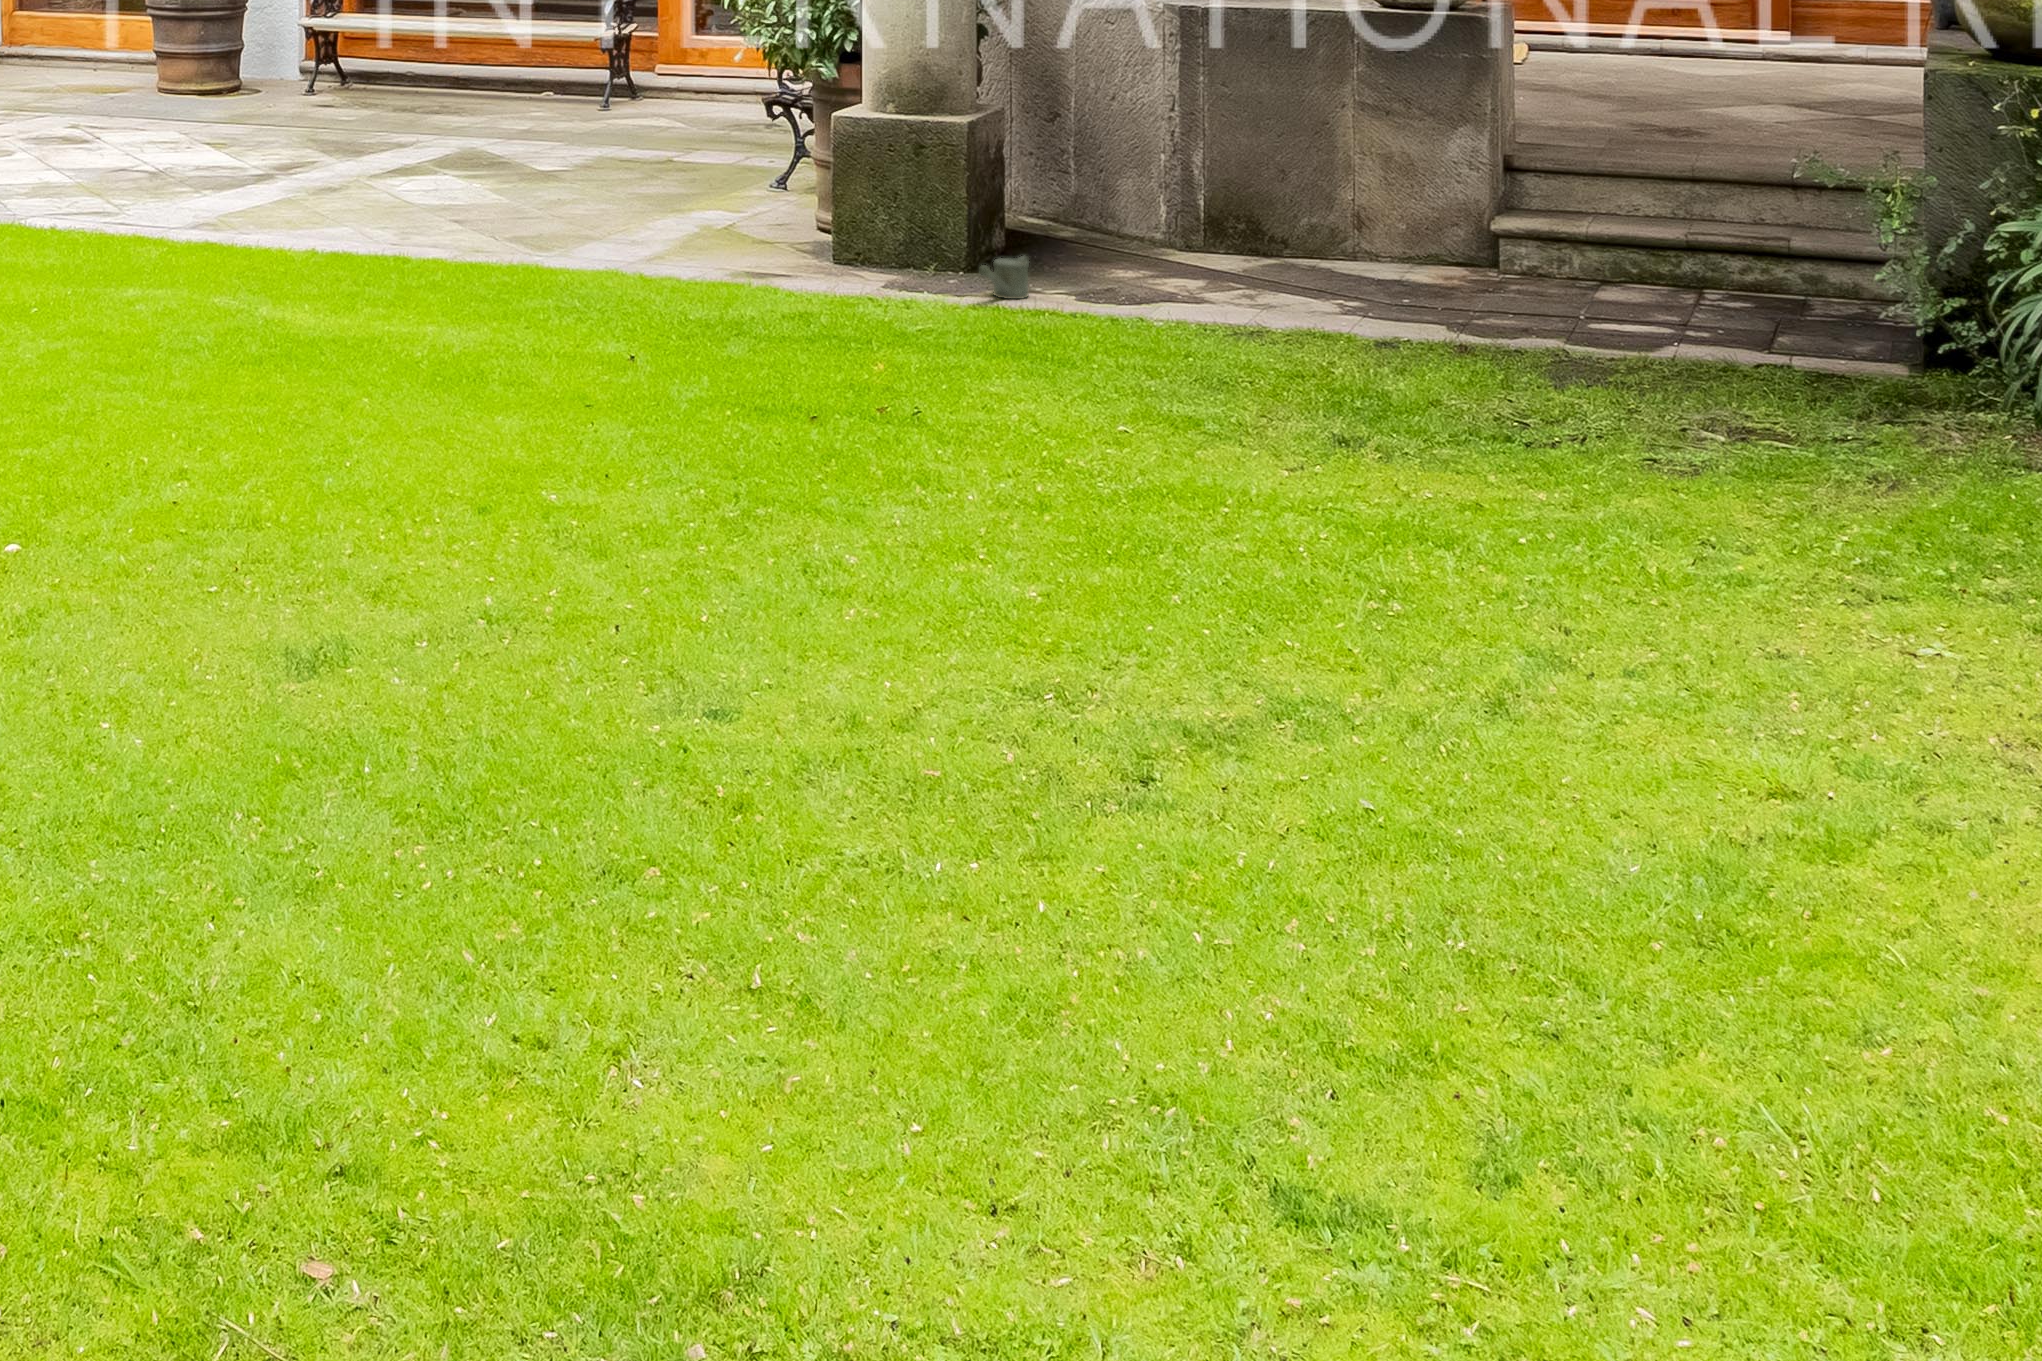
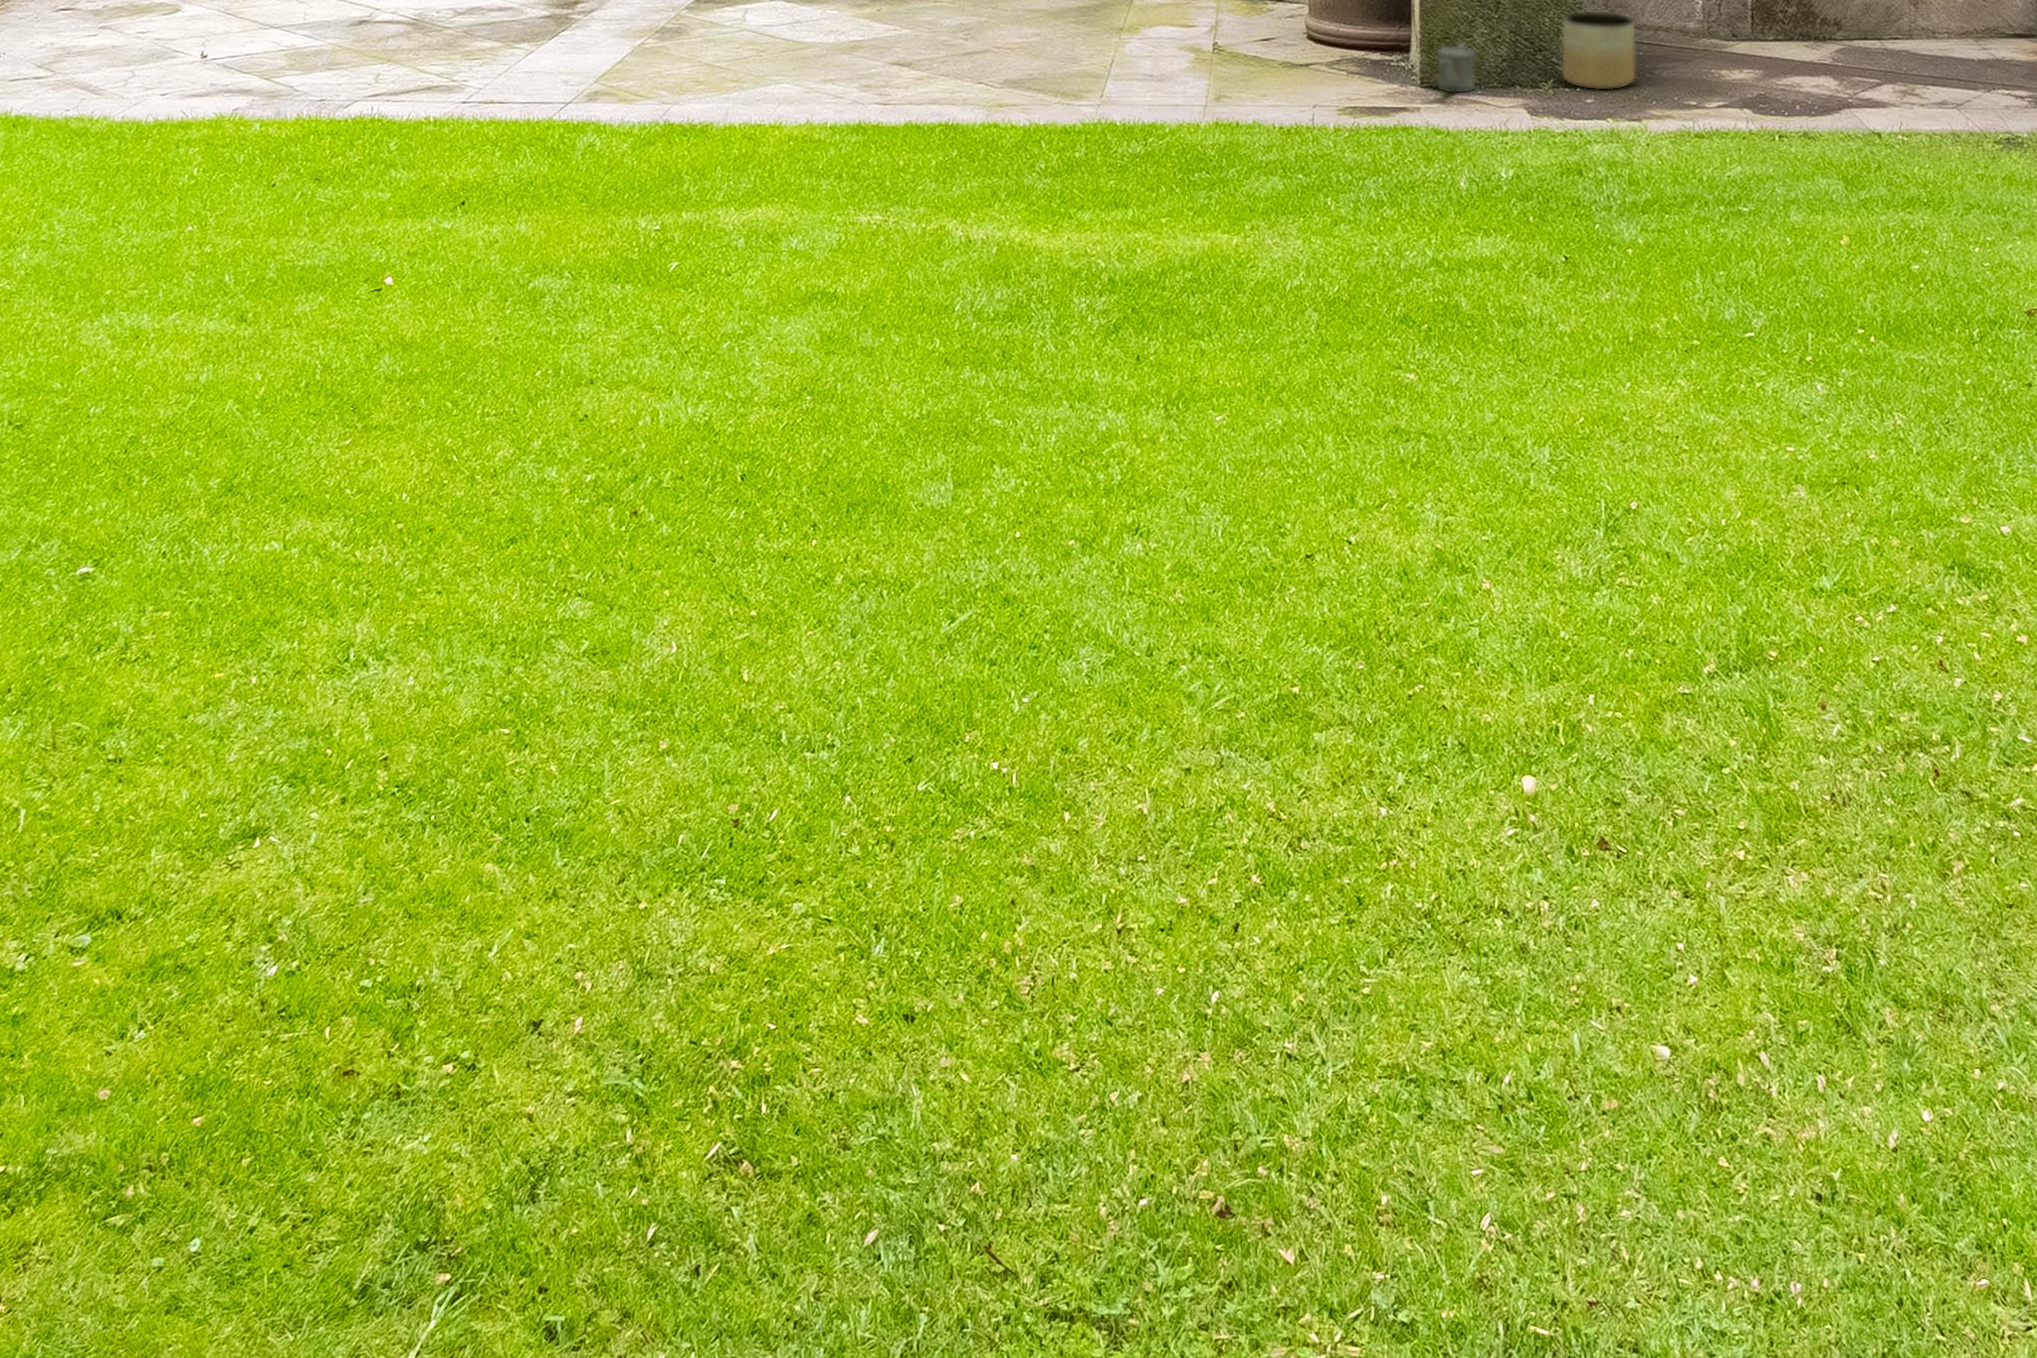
planter: none [1120,236,1190,308] -> present [1563,12,1635,89]

